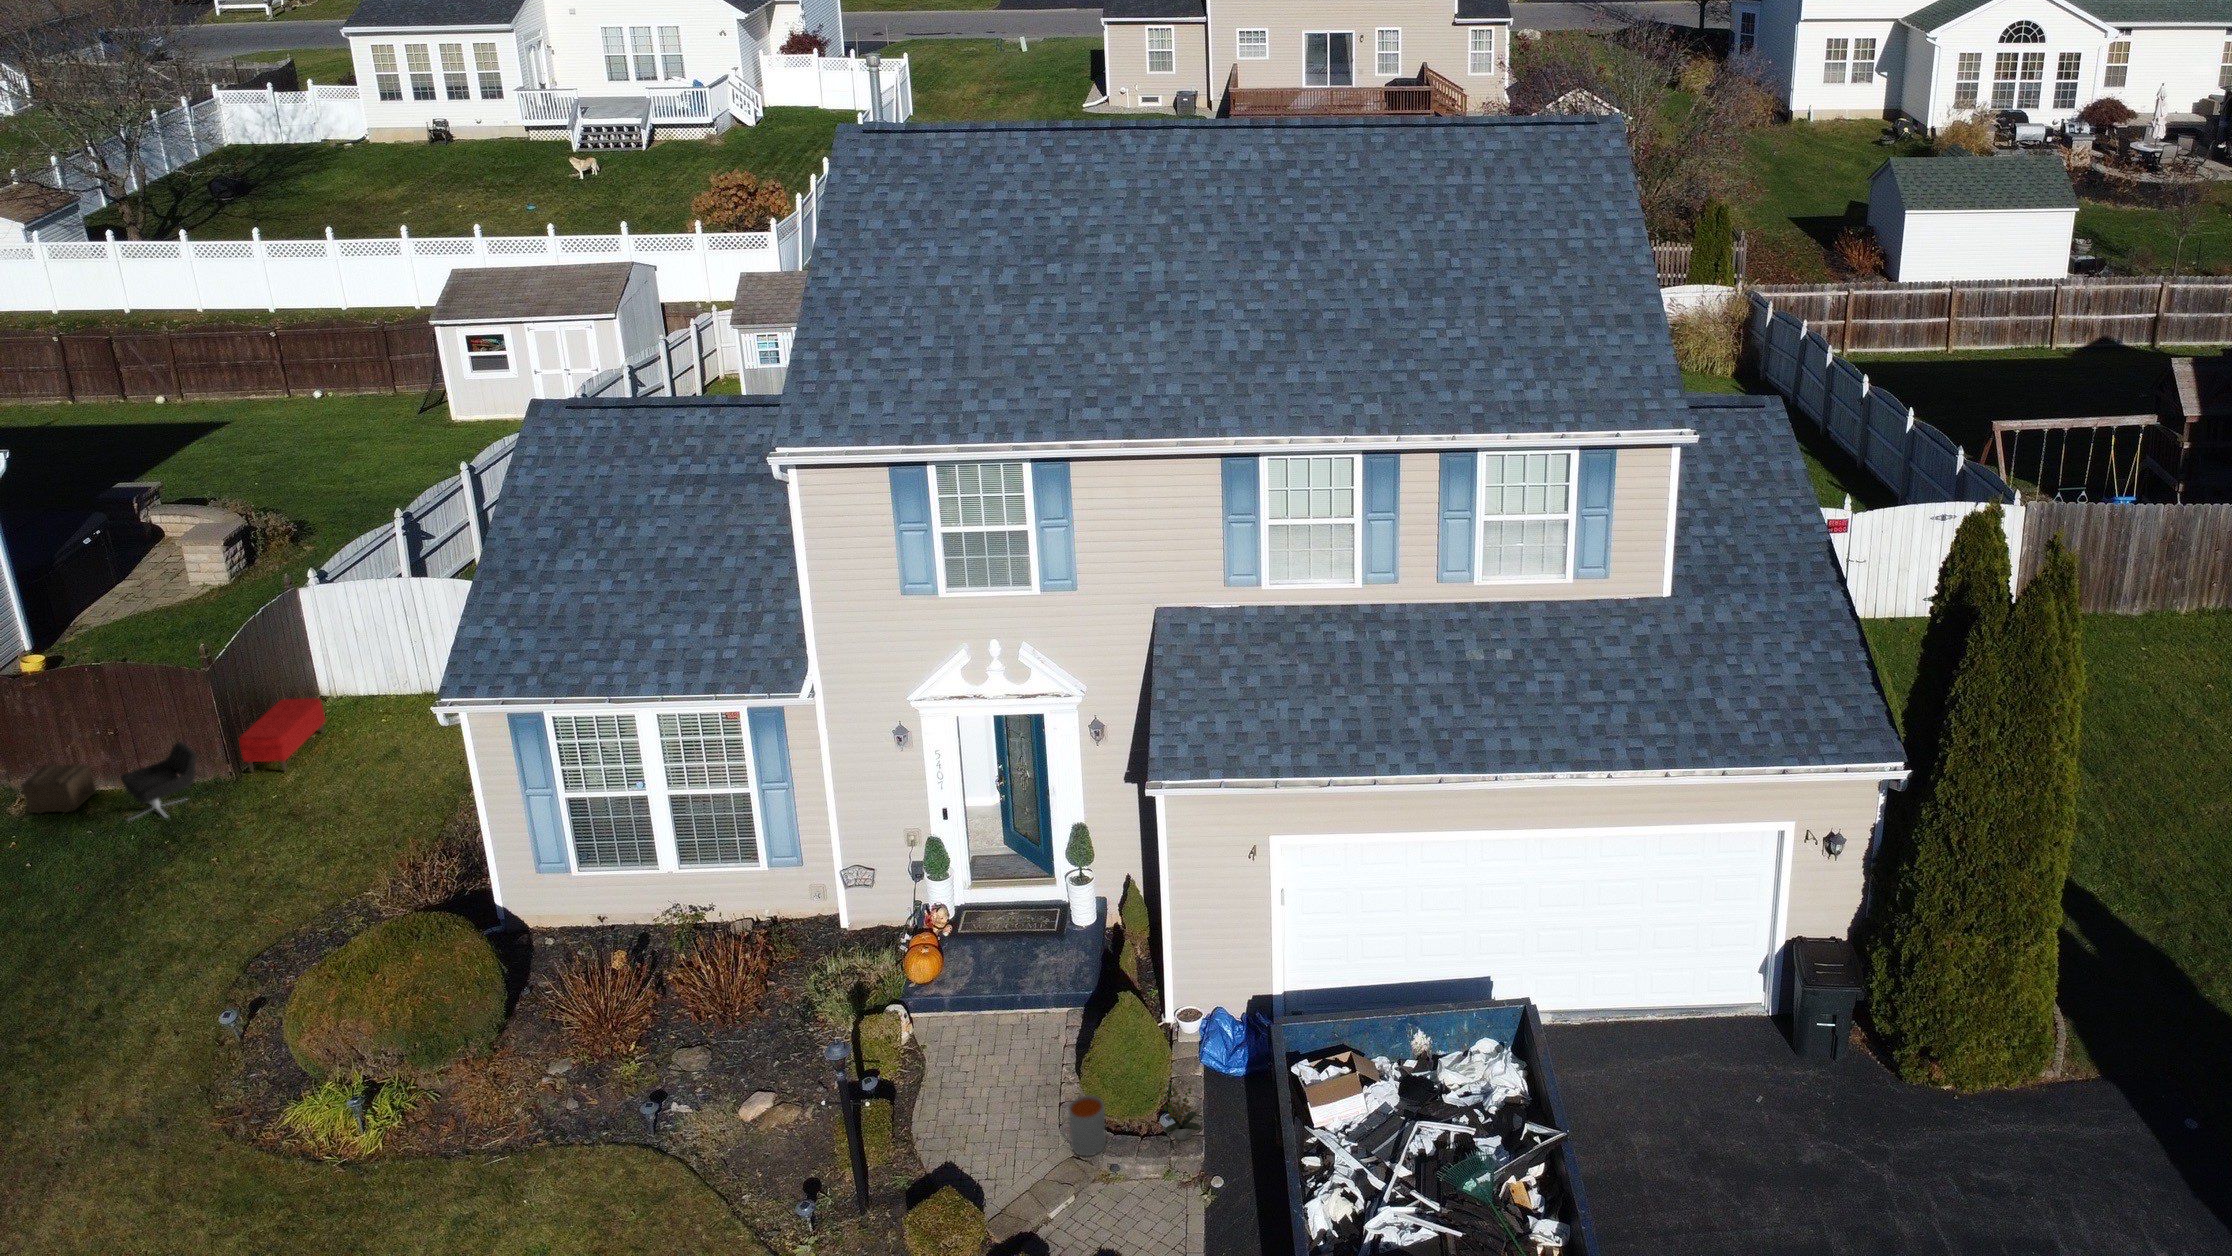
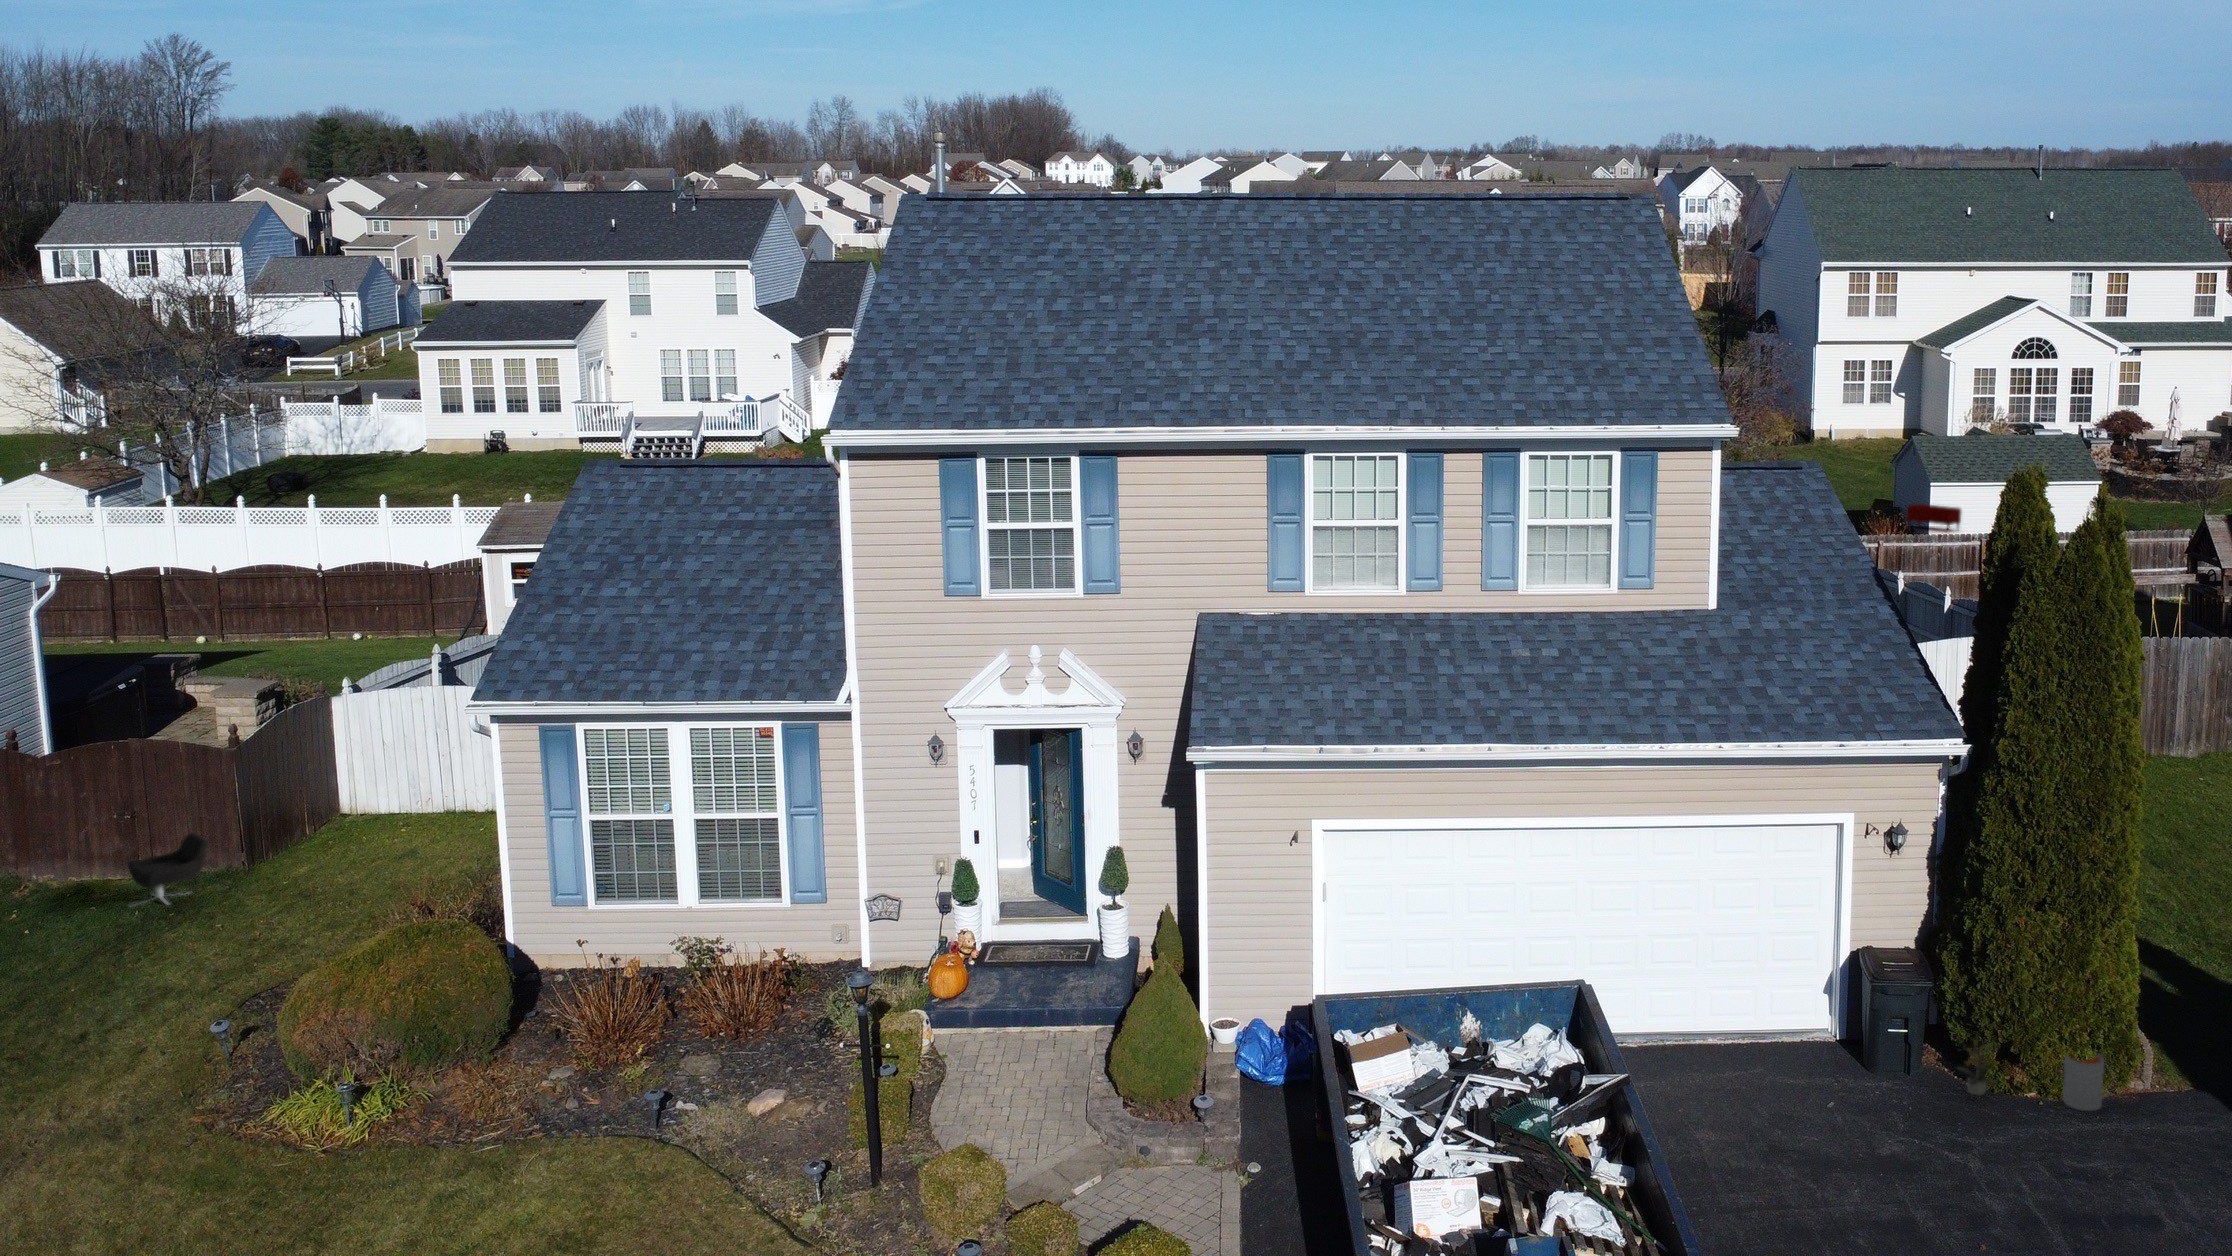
bench: present [239,698,325,772] -> present [1907,504,1962,529]
wooden crate: present [21,764,96,814] -> none [25,855,100,902]
potted plant: present [1160,1081,1202,1141] -> present [1957,1035,1996,1096]
bucket: present [1068,1095,1106,1156] -> present [2062,1052,2105,1111]

